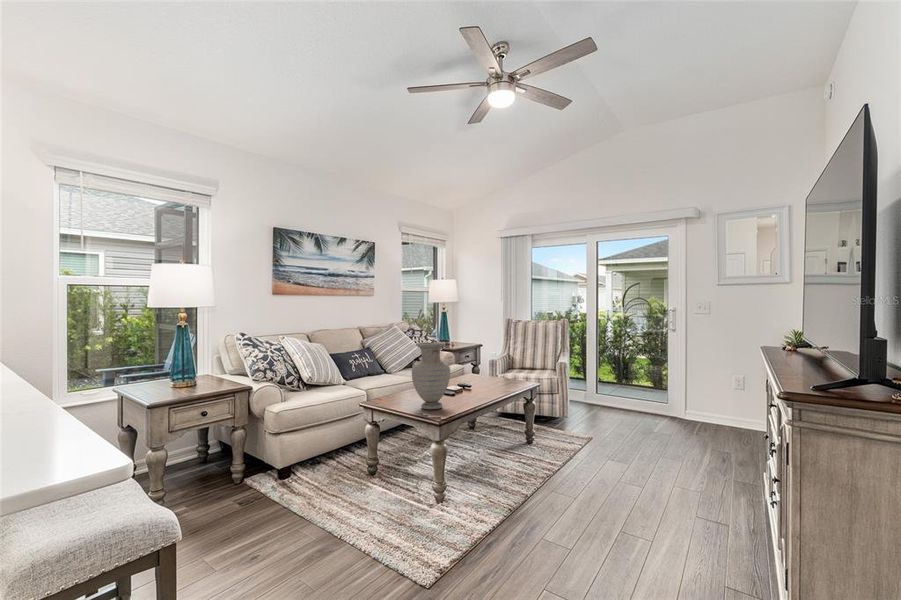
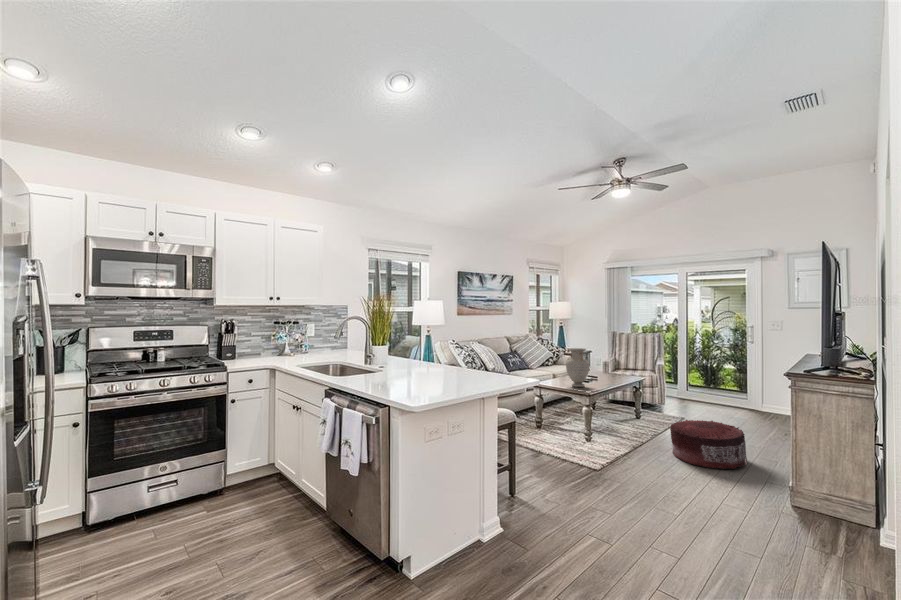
pouf: none [577,457,705,564] -> present [670,420,747,469]

